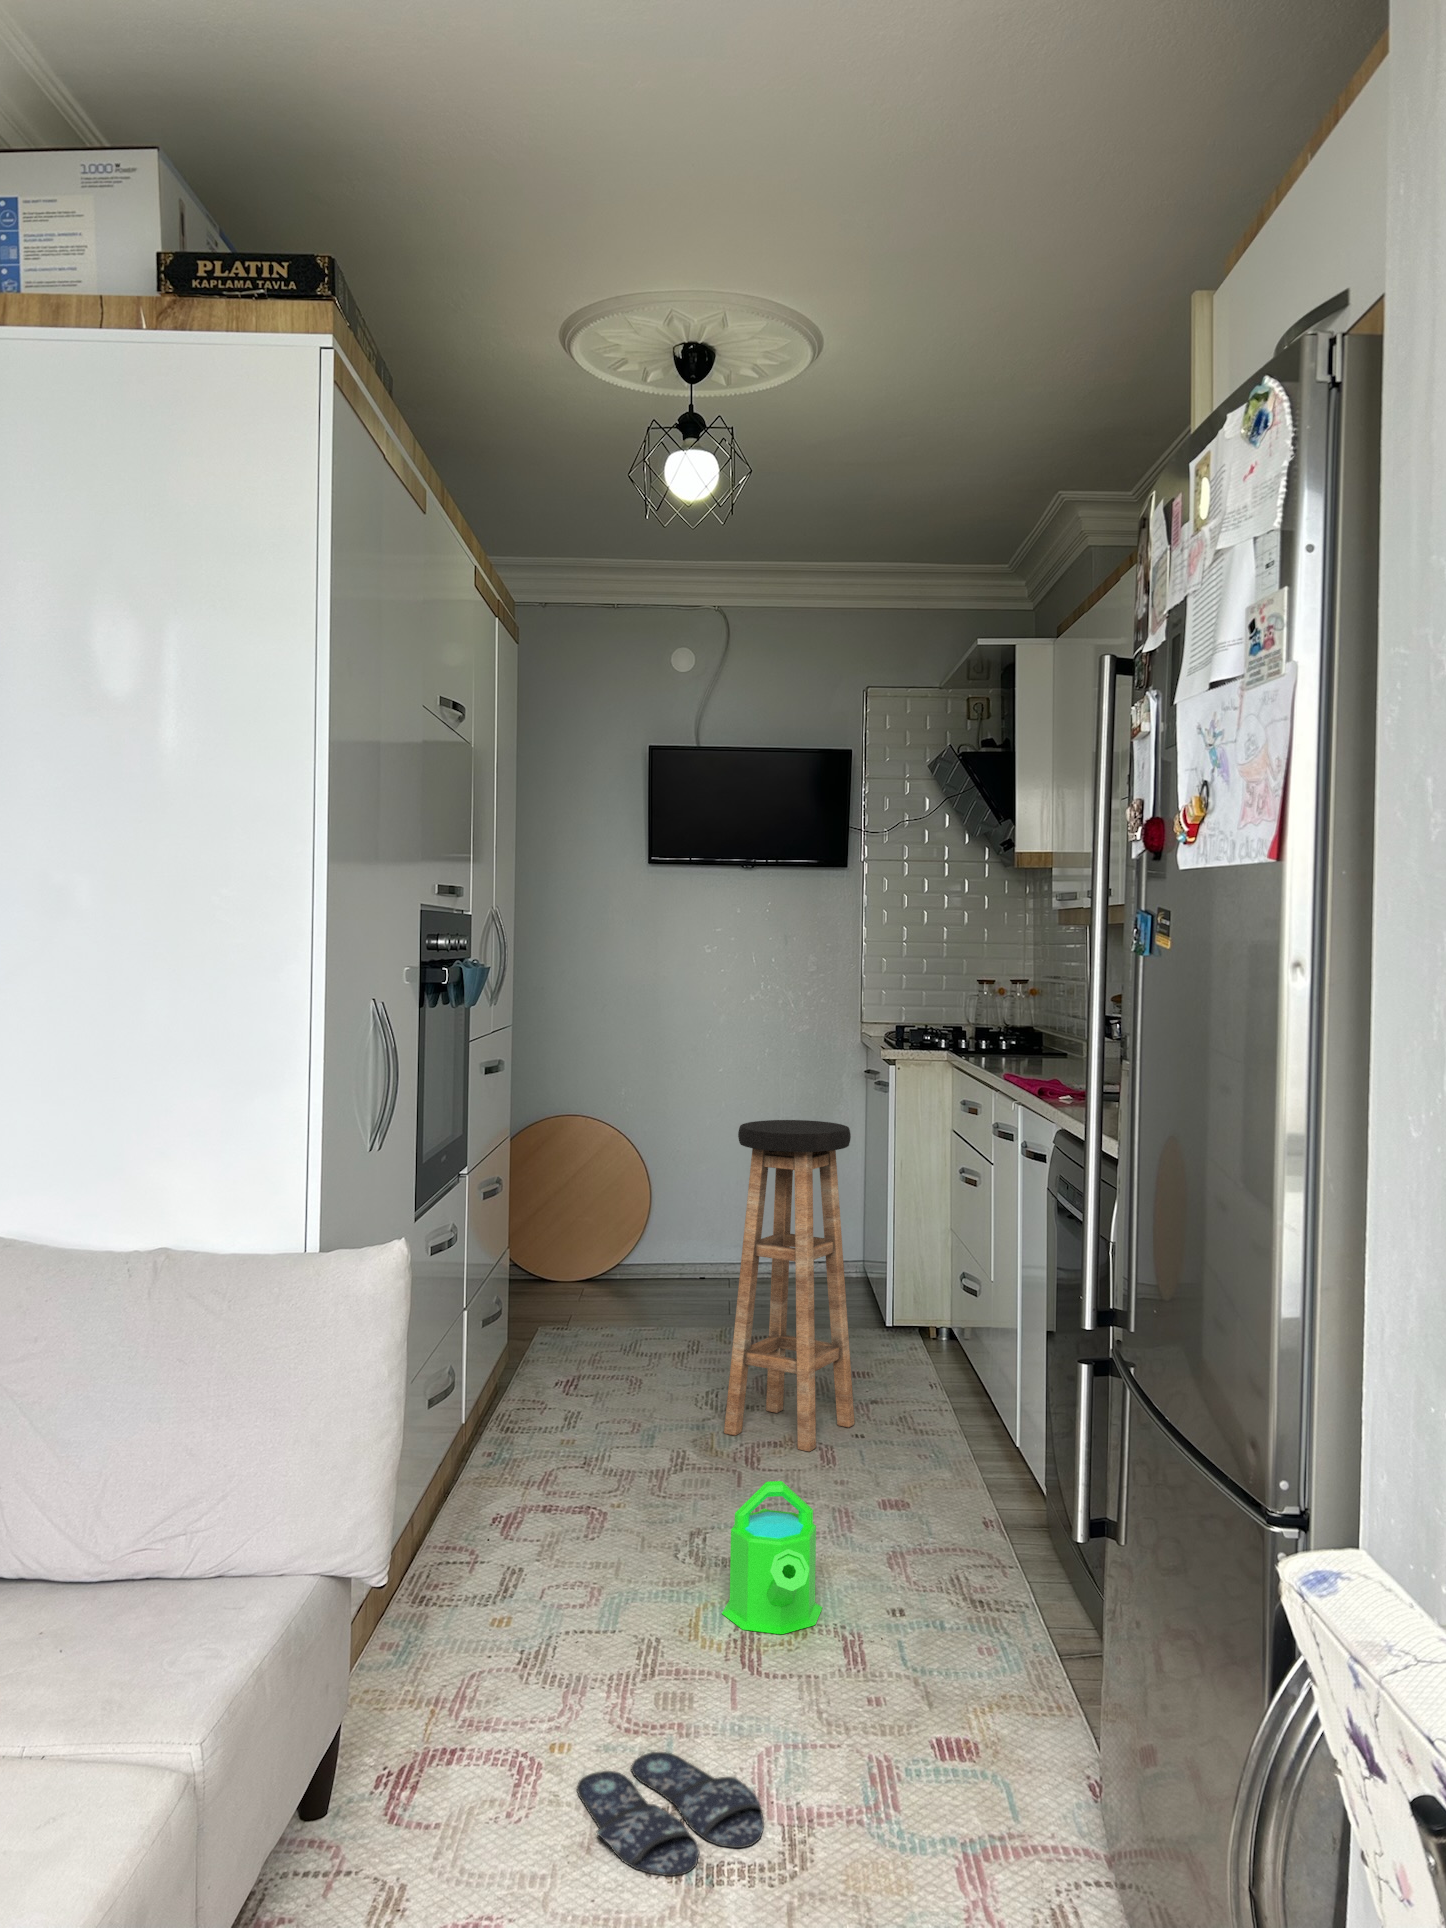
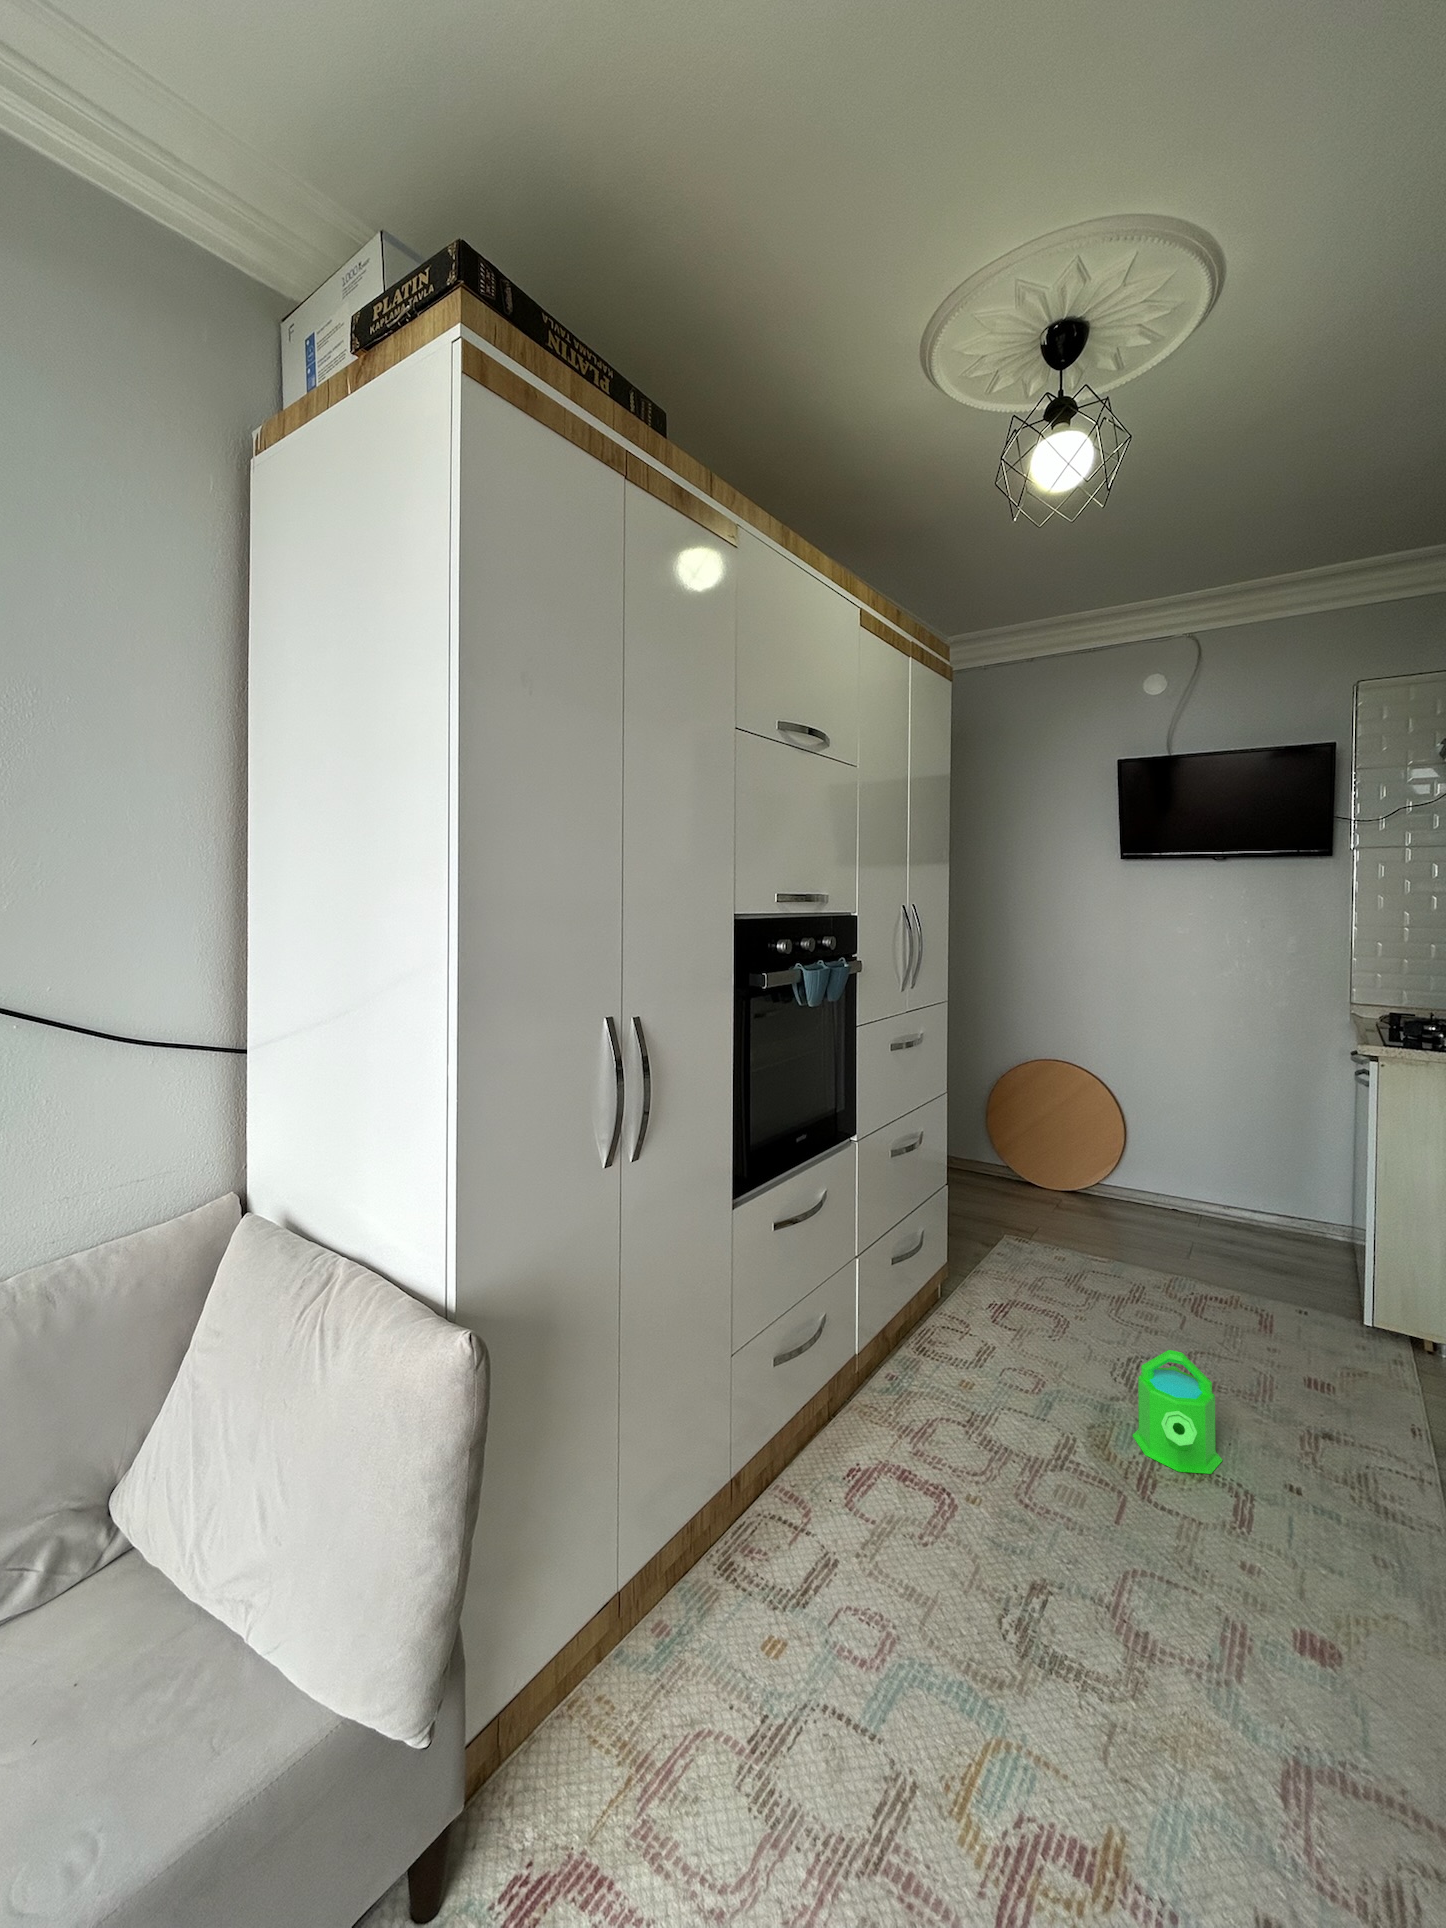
bar stool: present [724,1120,855,1452] -> none [1181,1060,1303,1317]
slippers: present [577,1752,764,1876] -> none [974,1531,1111,1652]

